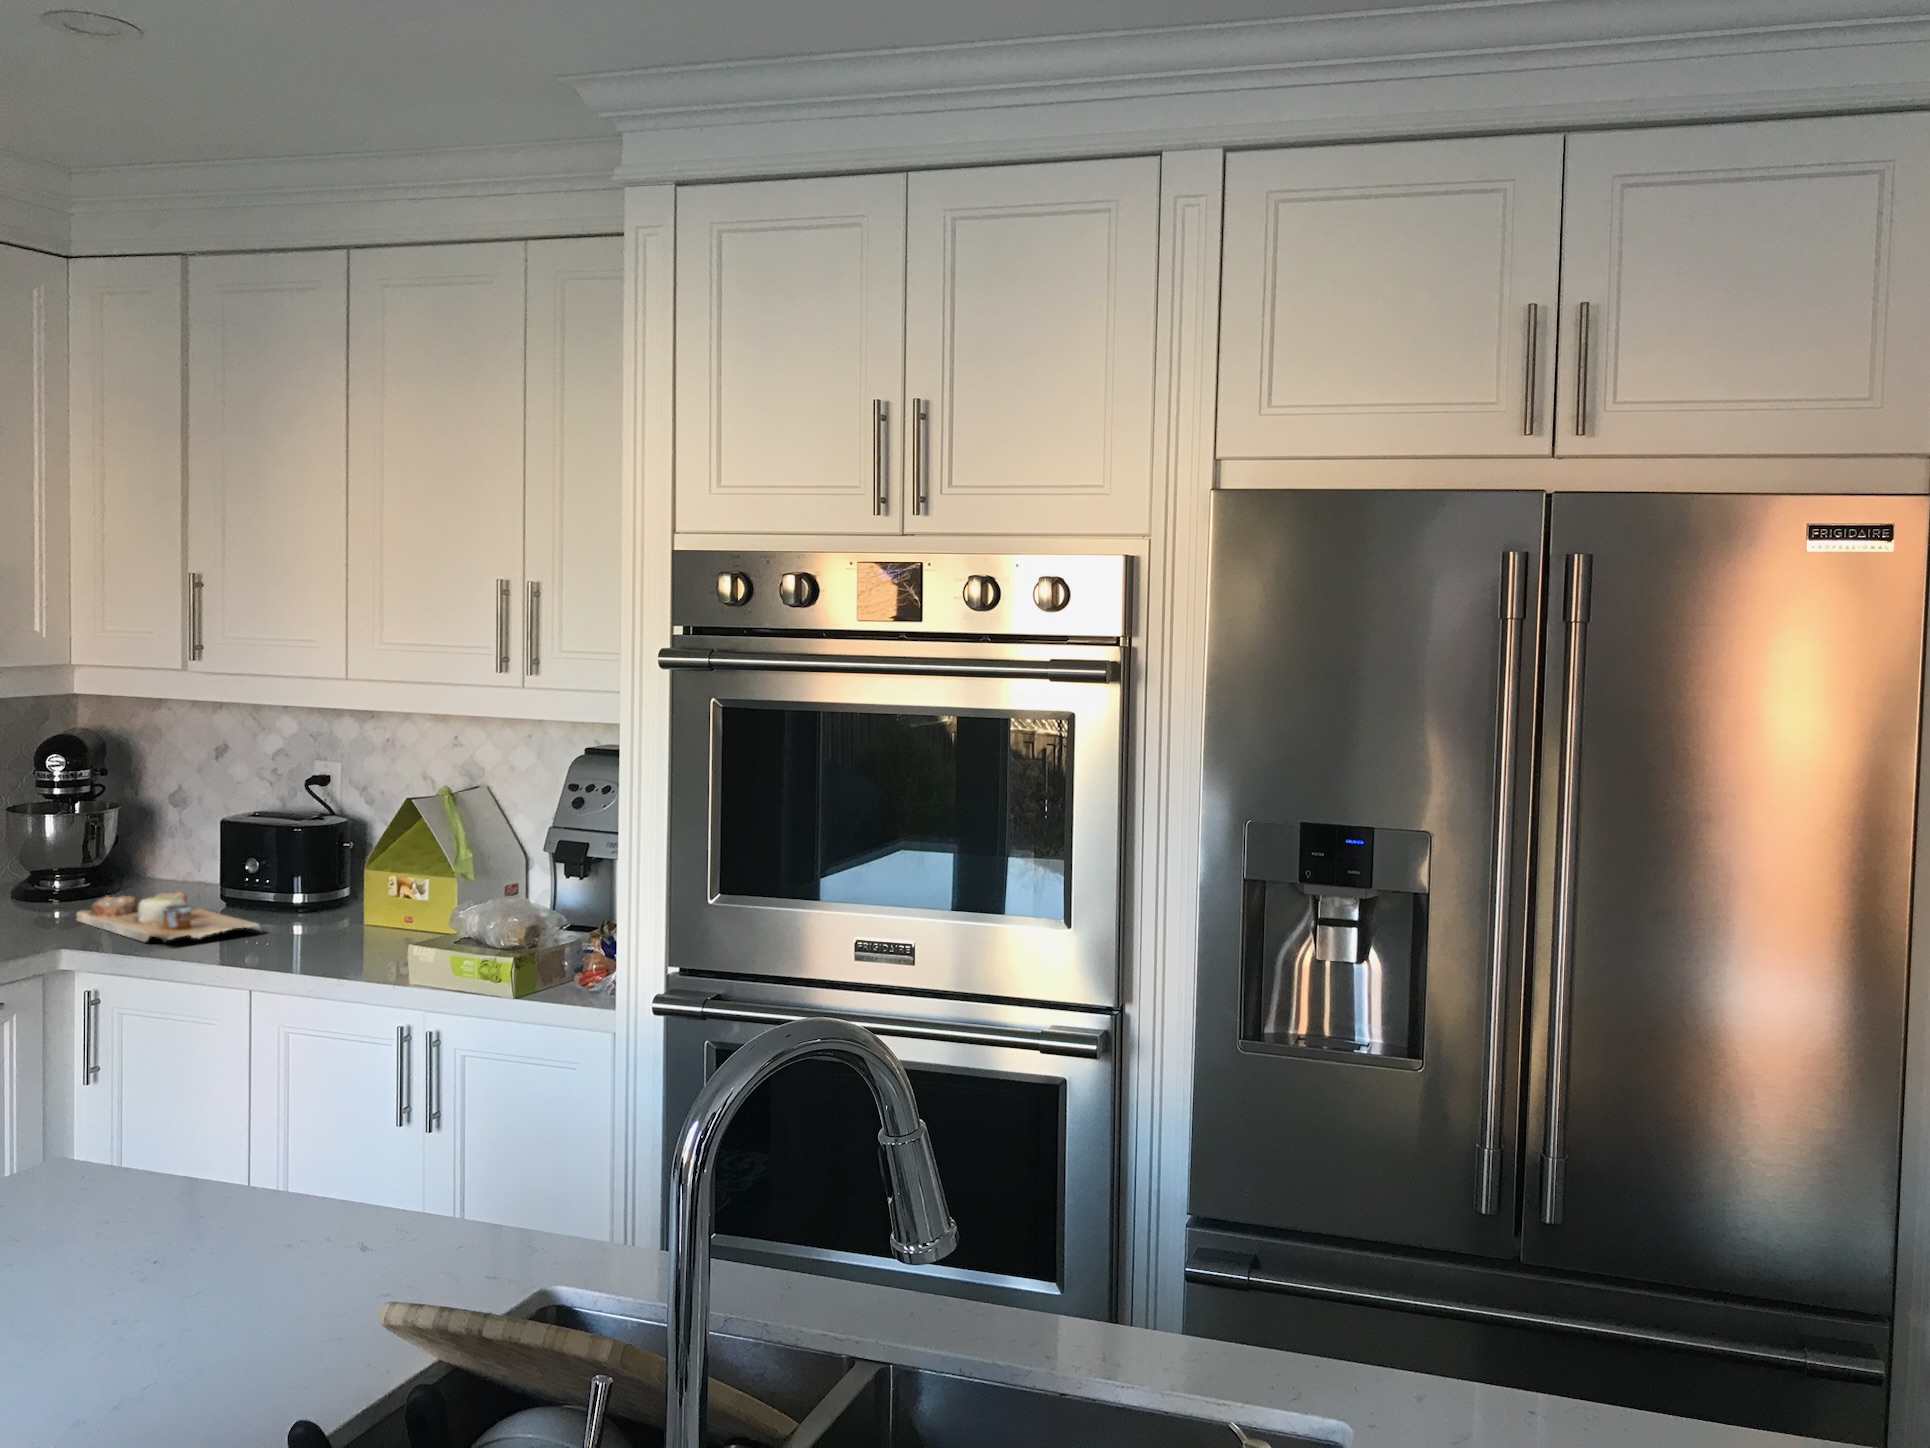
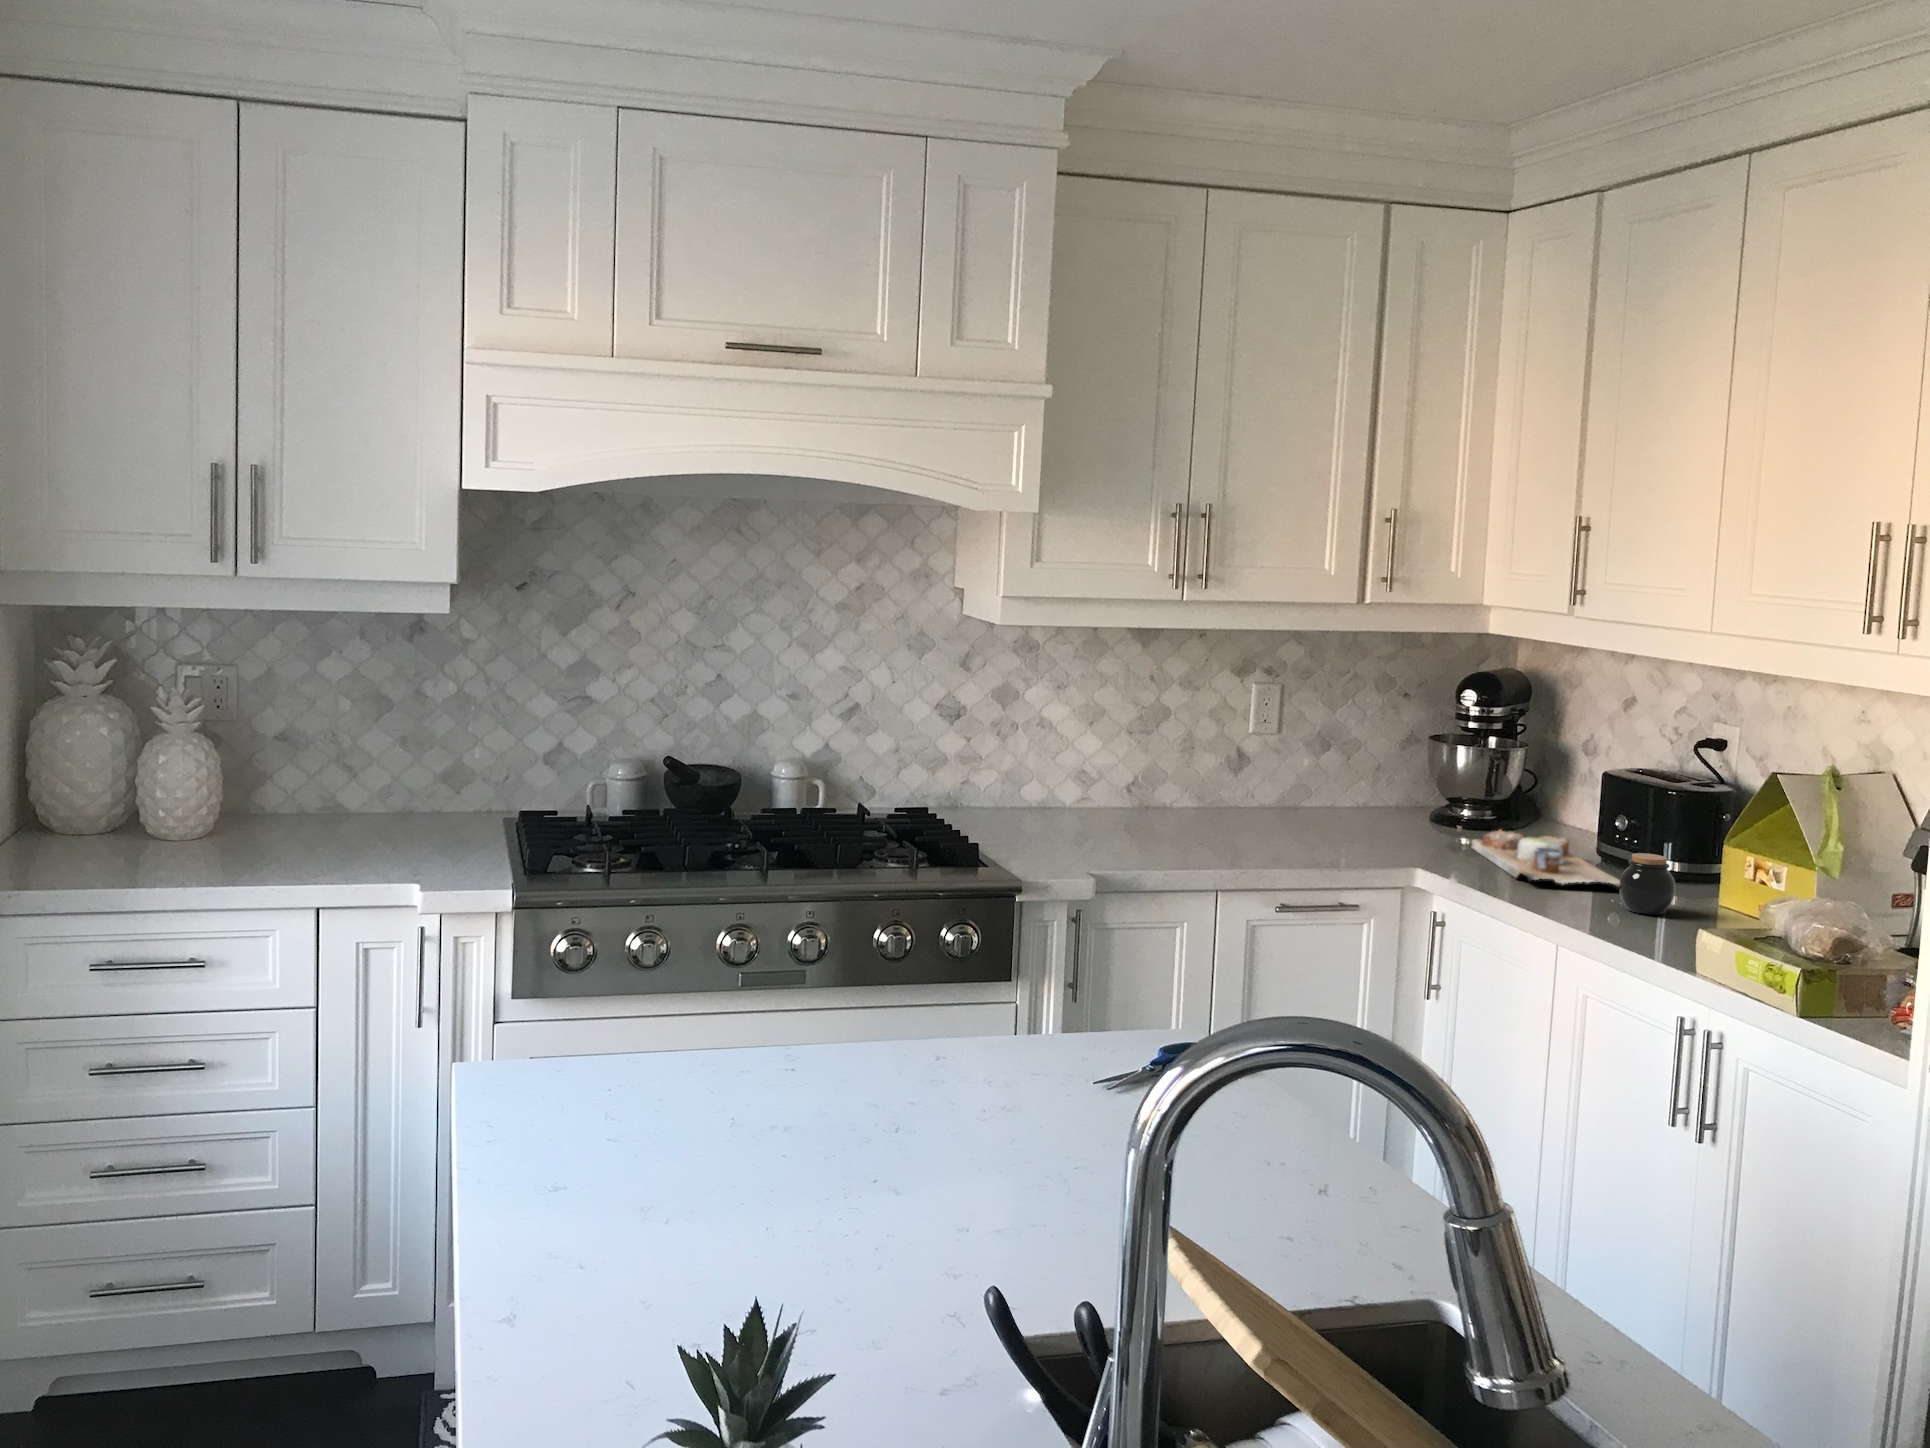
jar: none [264,891,319,950] -> present [1619,853,1675,915]

